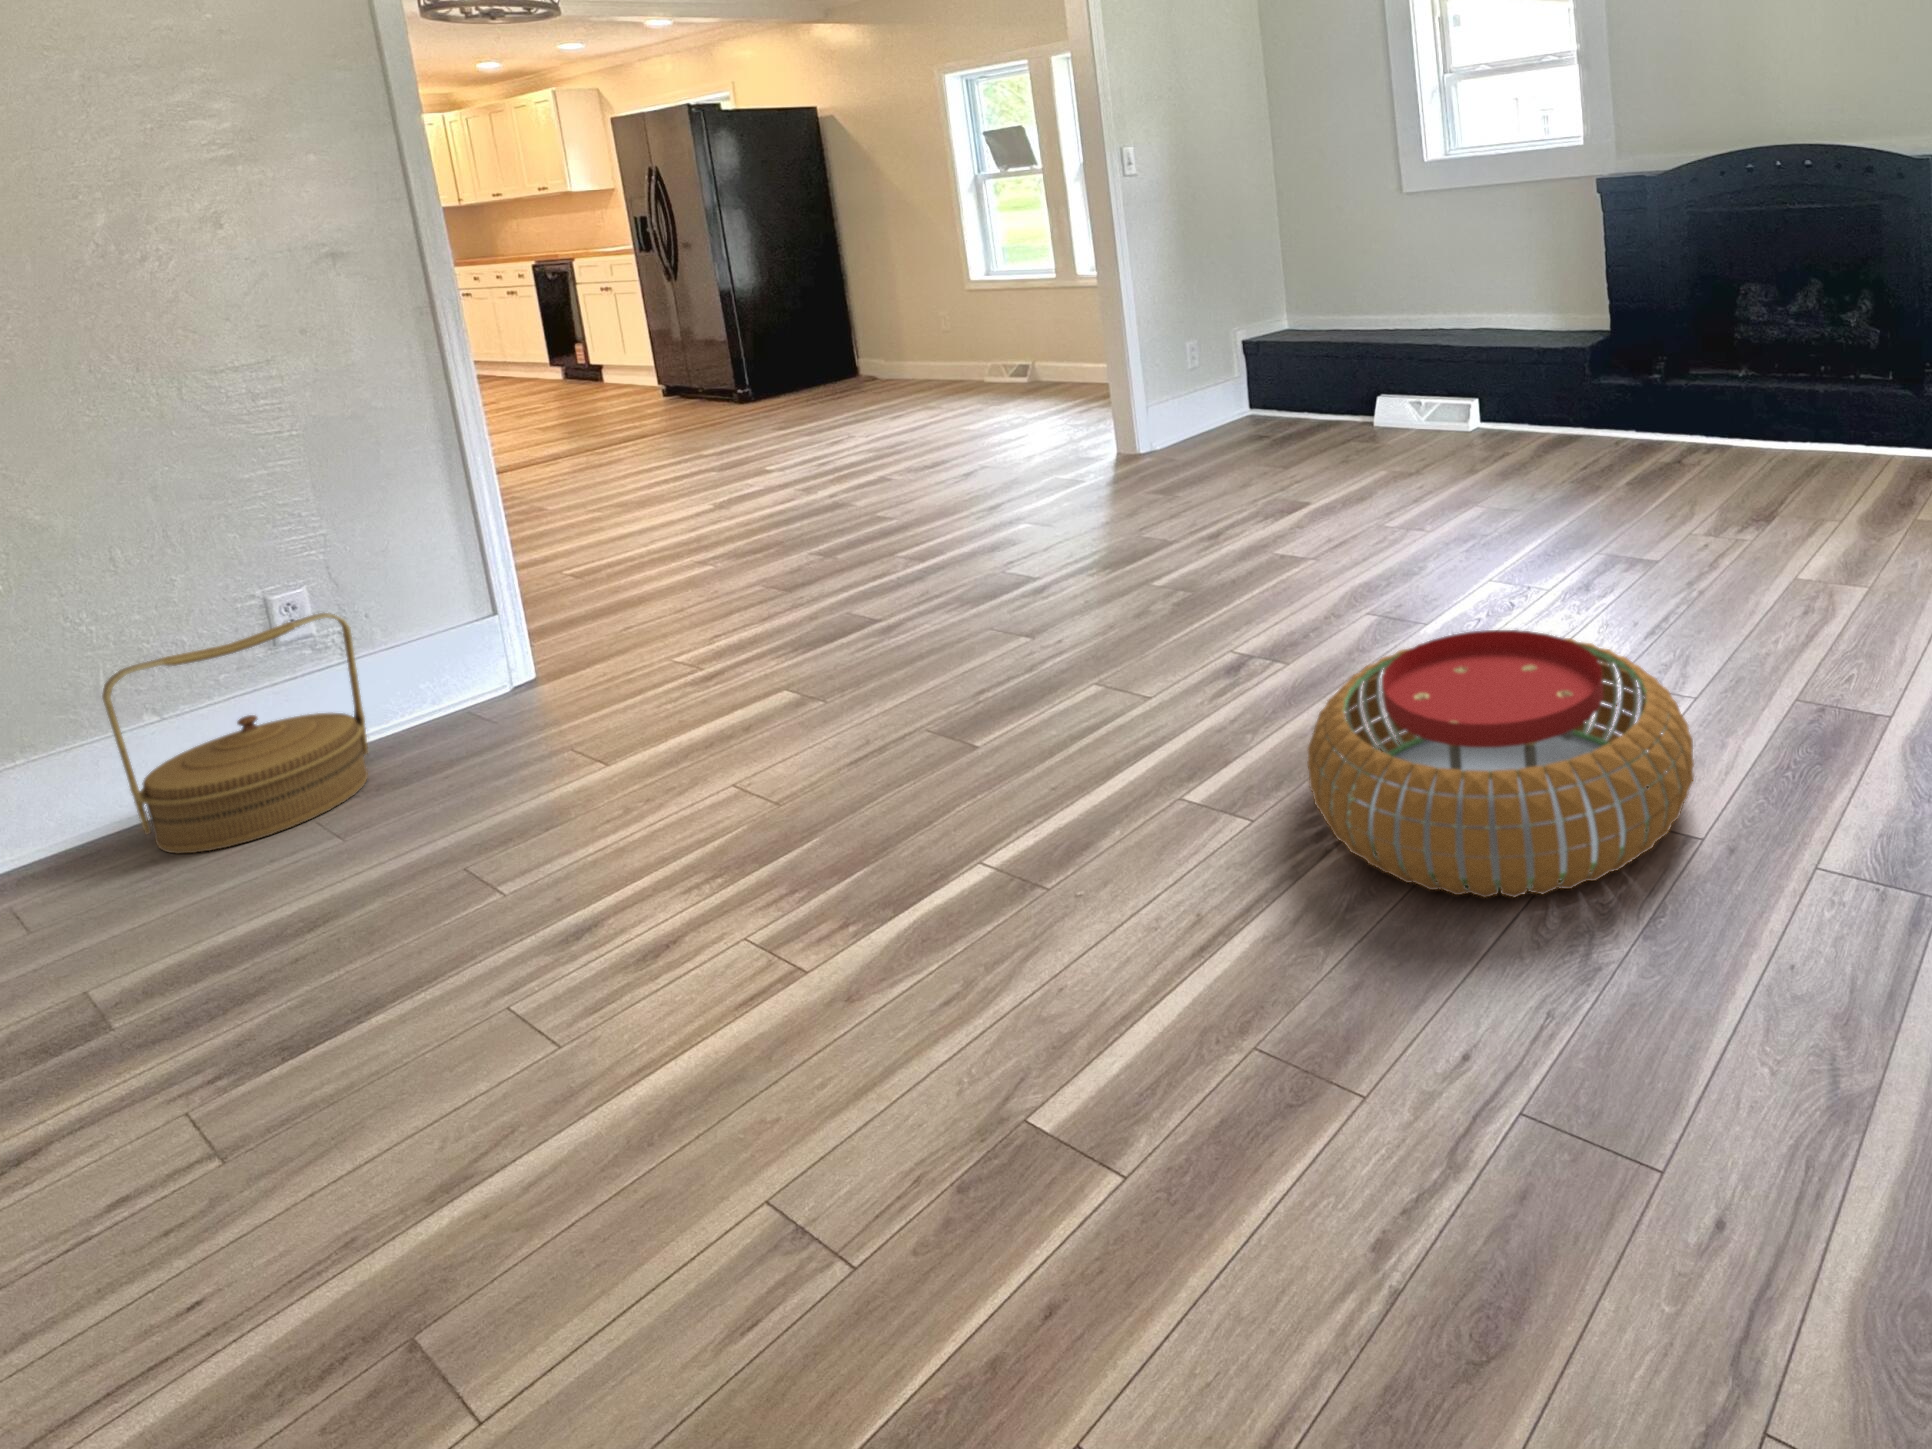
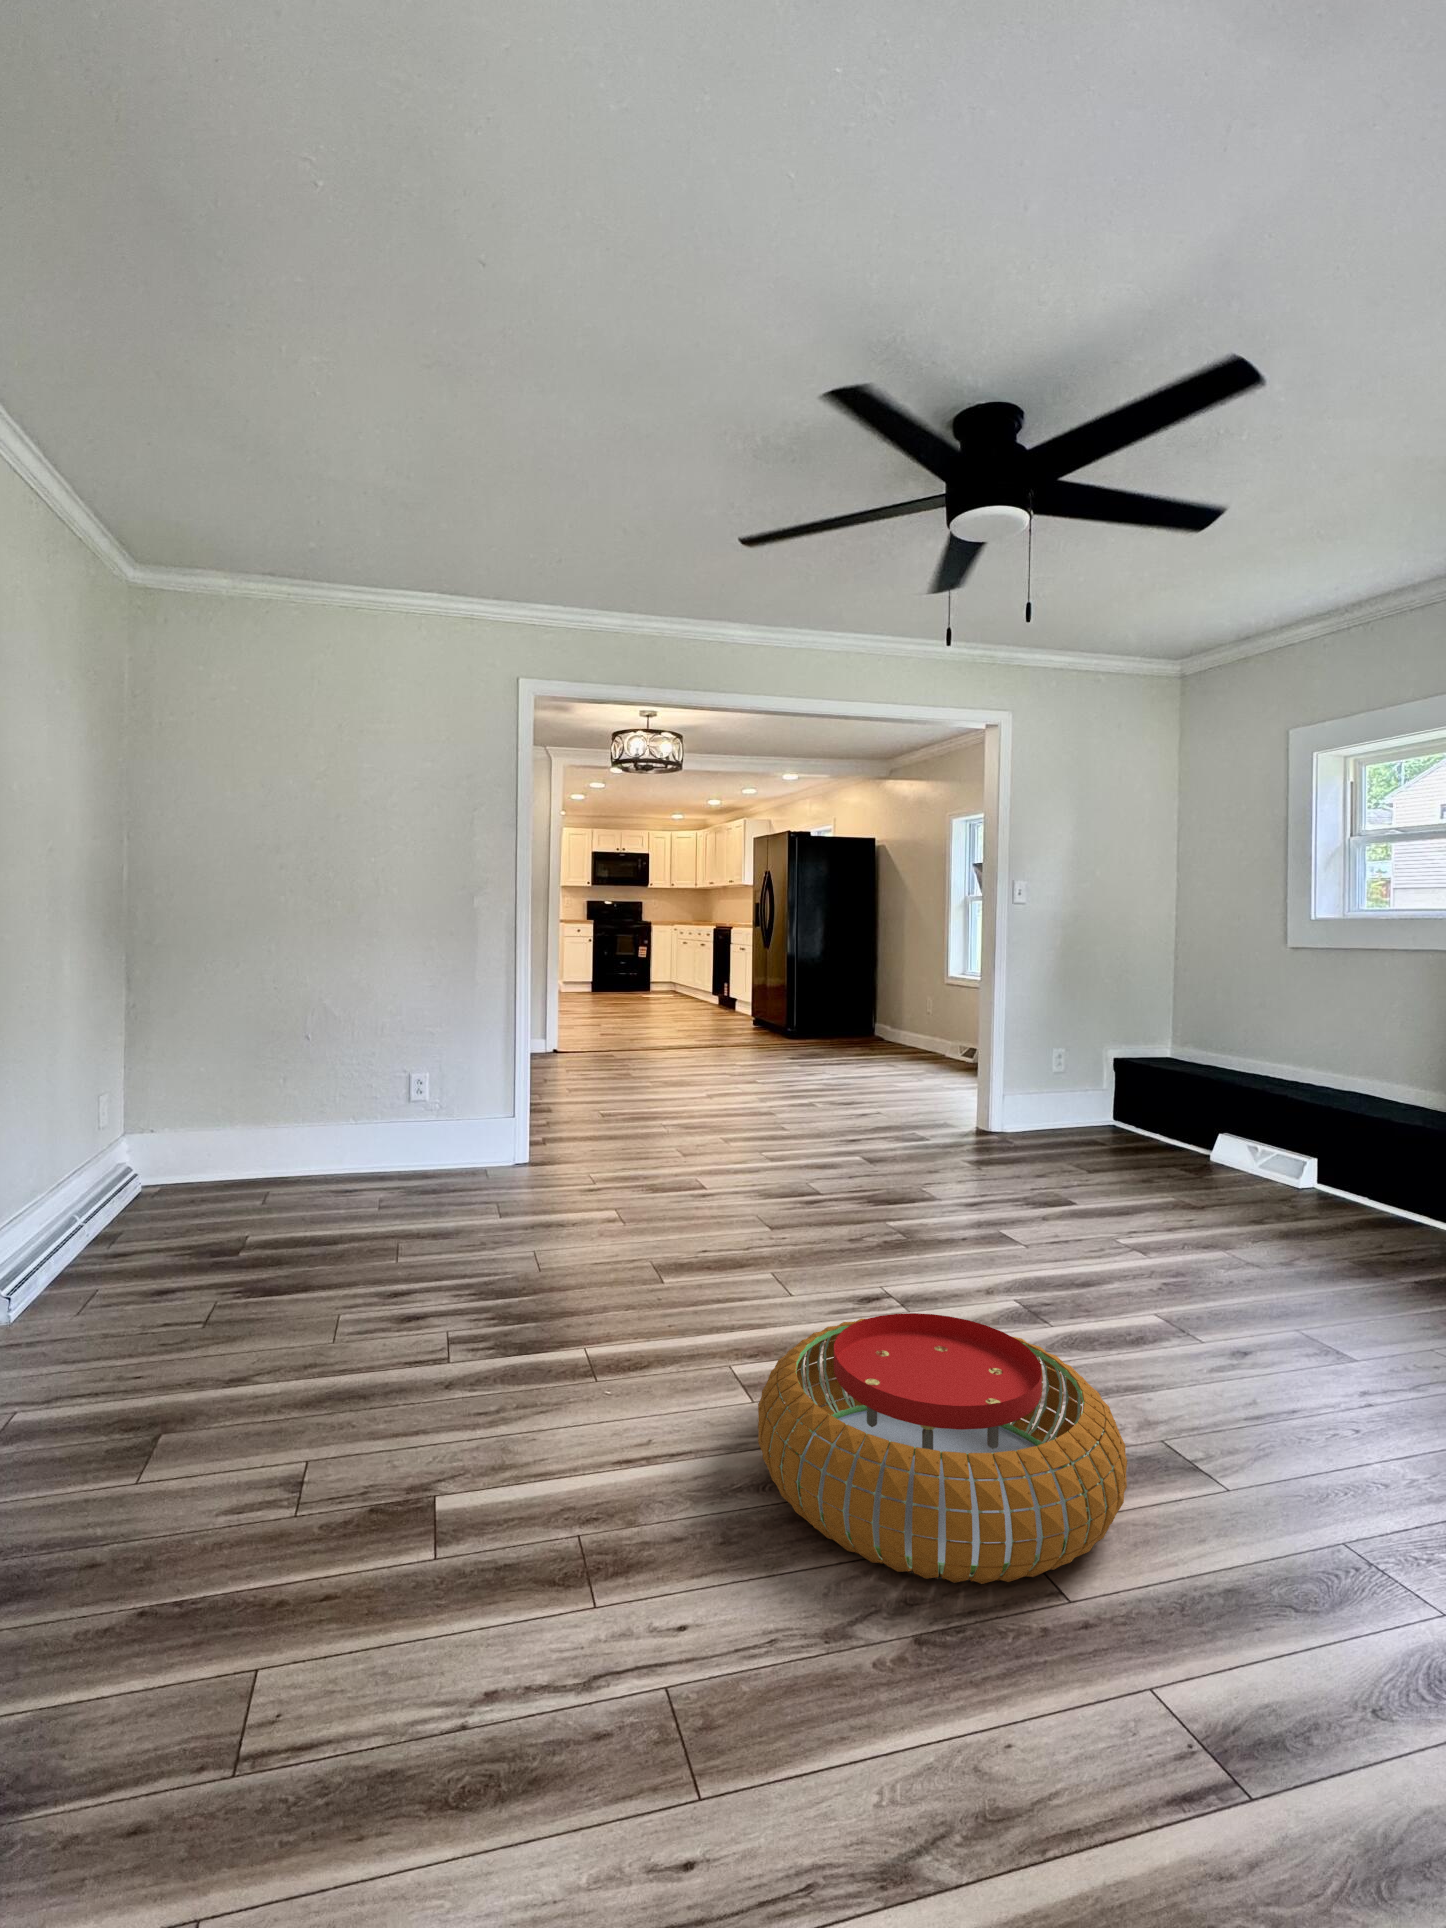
woven basket: present [102,613,368,853] -> none [327,1088,431,1197]

